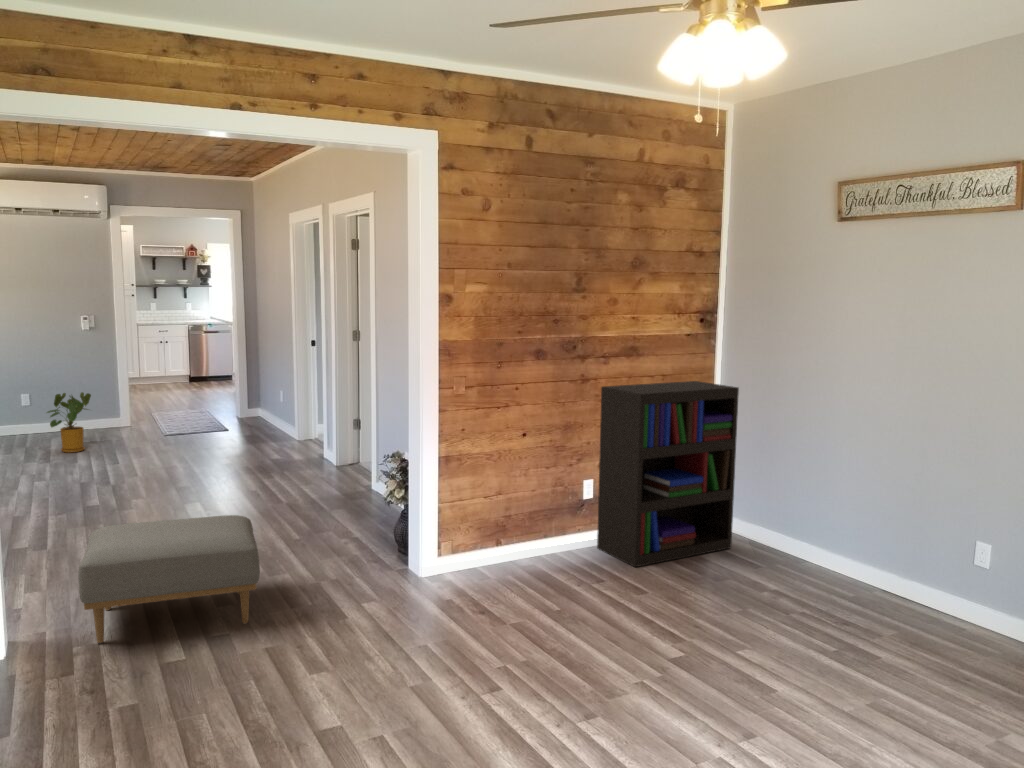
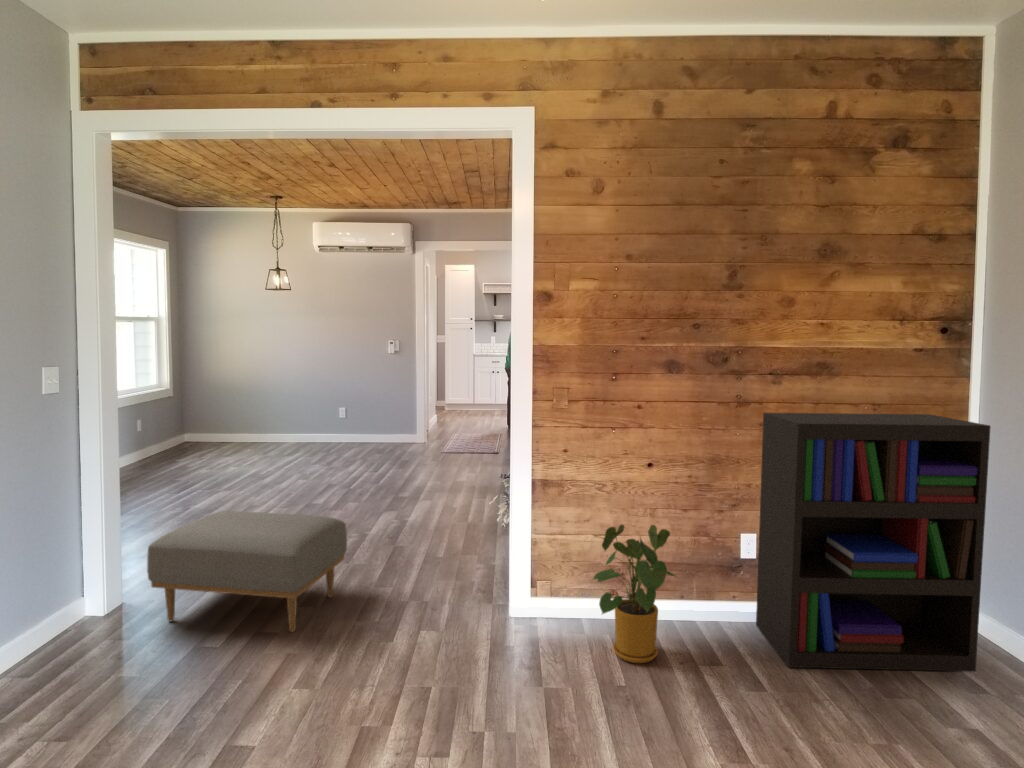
house plant: present [47,392,91,453] -> present [593,525,676,663]

